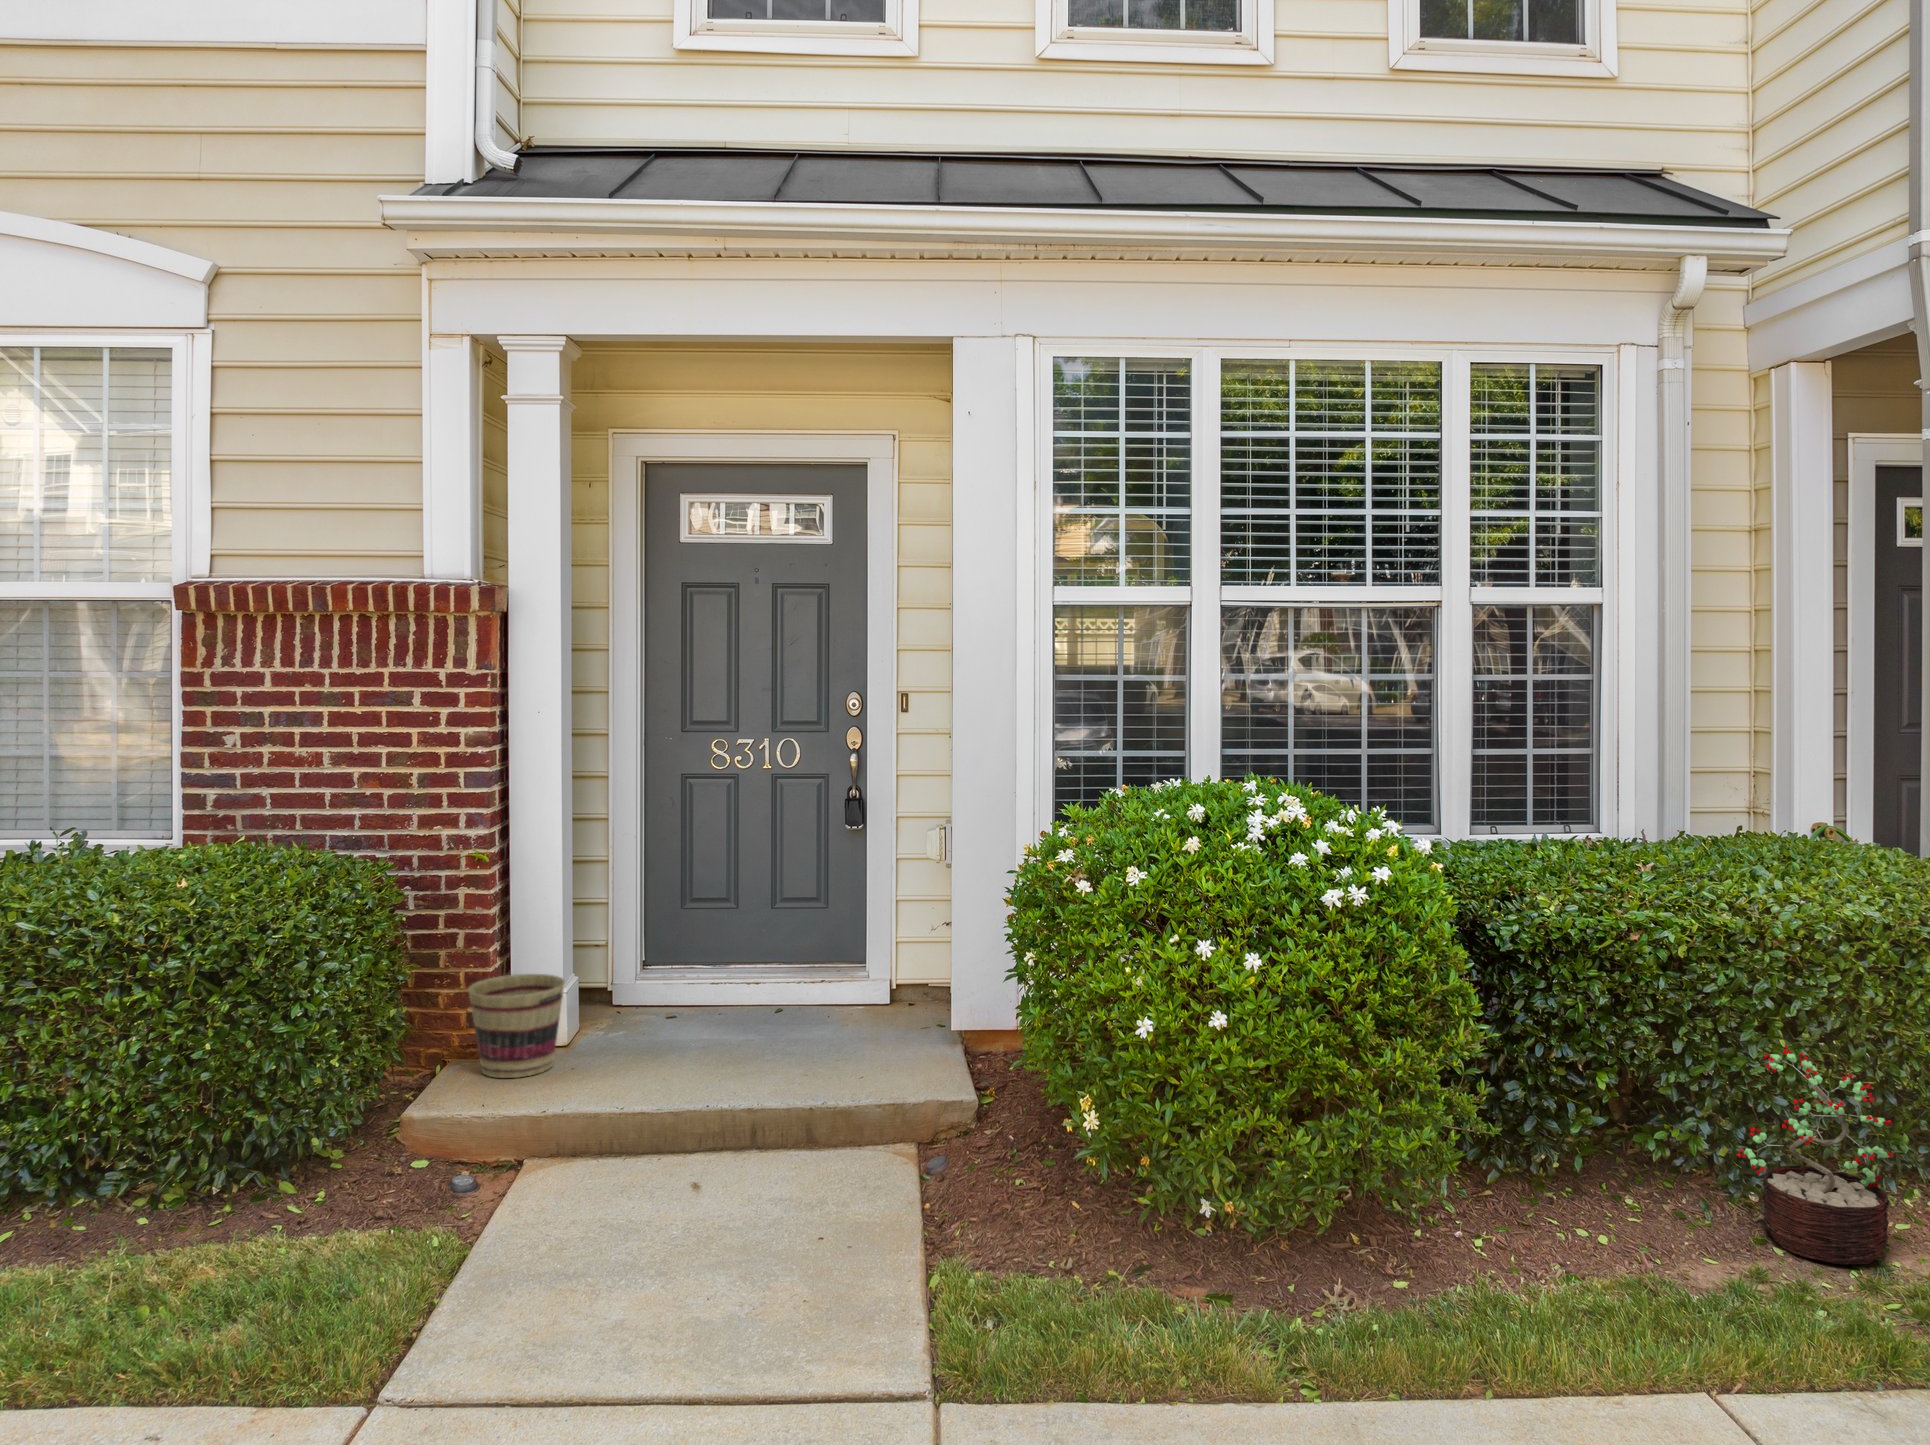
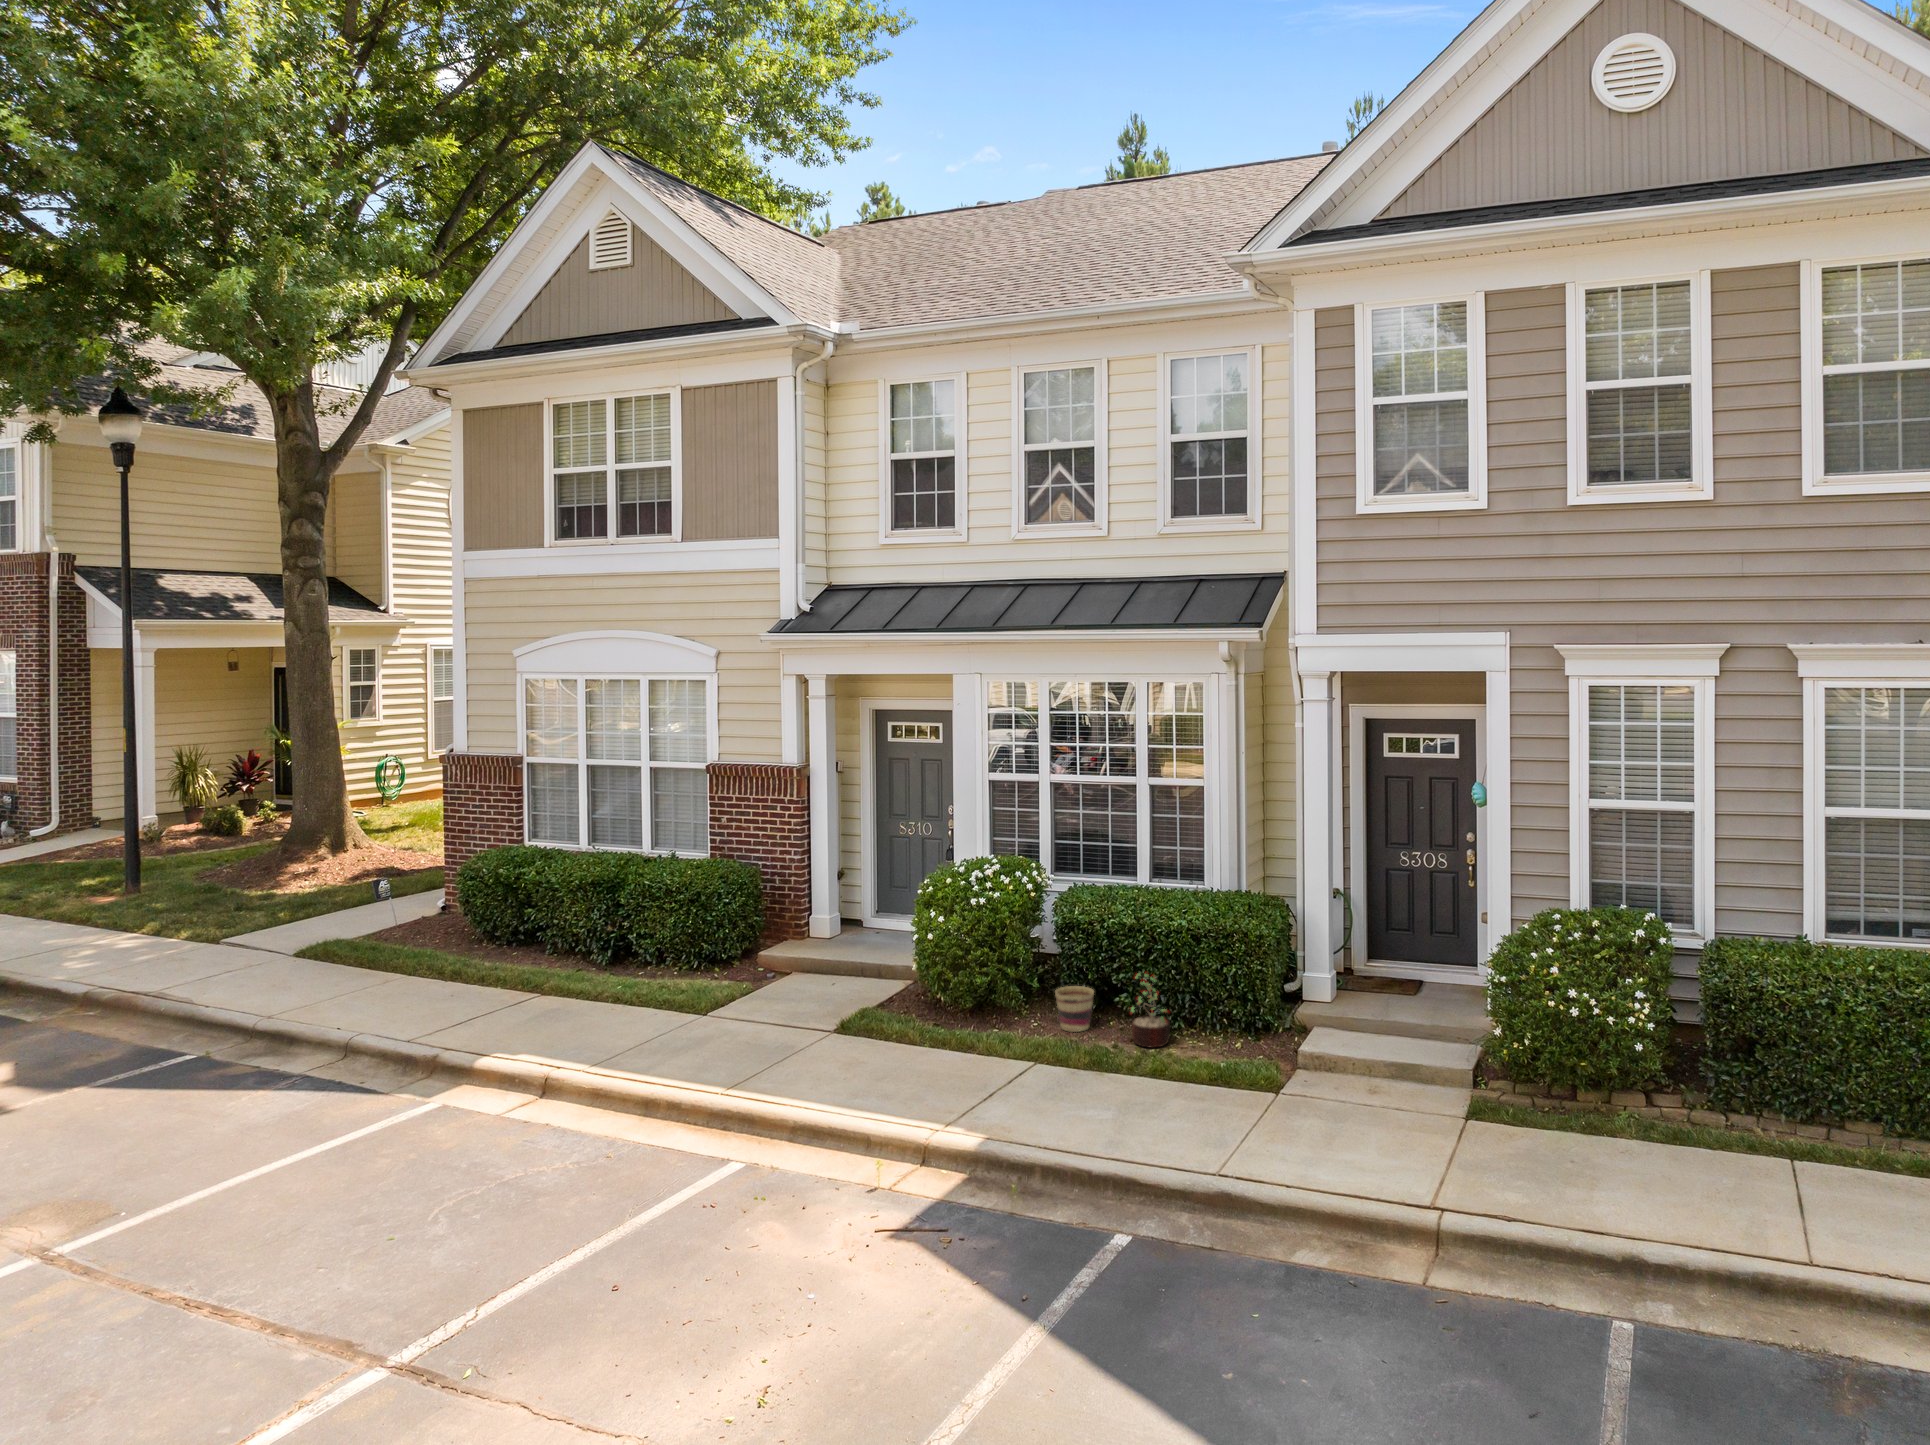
basket: present [468,974,565,1078] -> present [1055,986,1094,1032]

